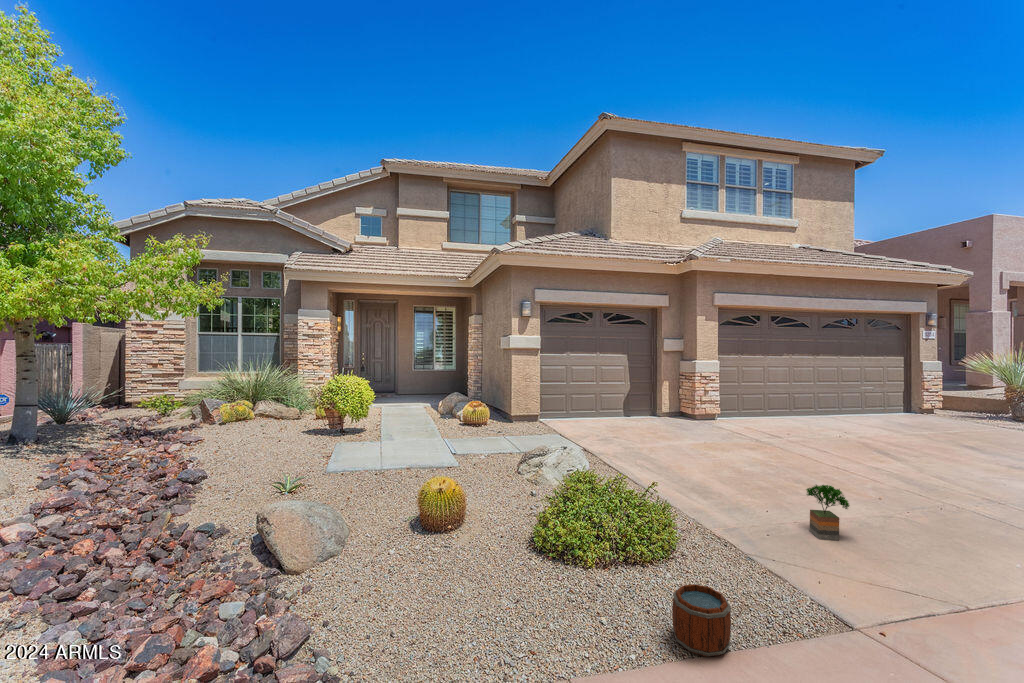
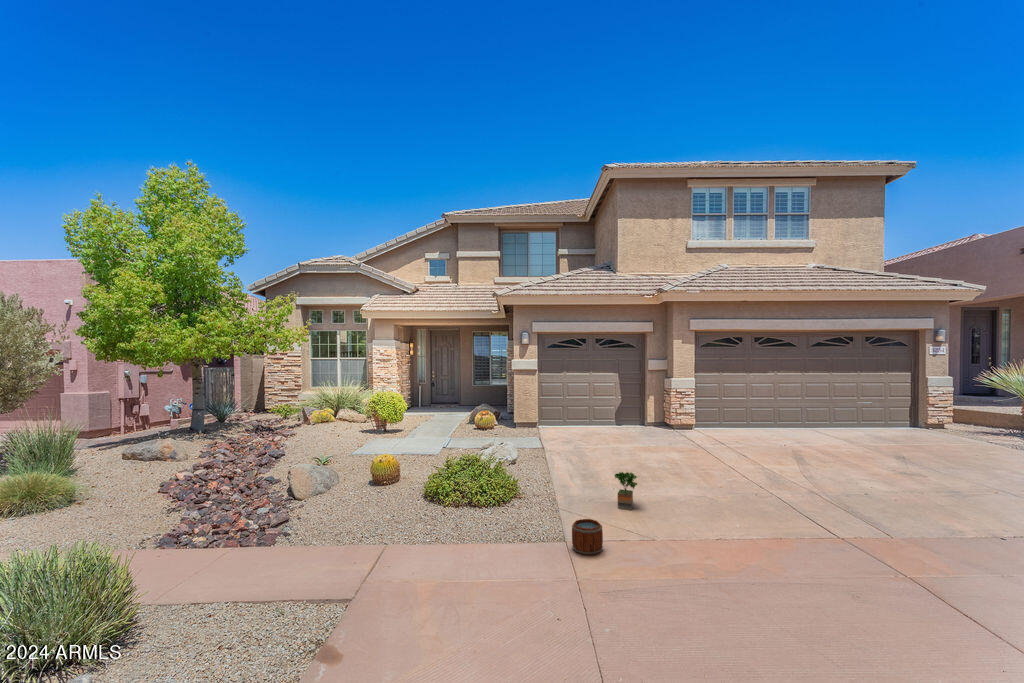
bucket: present [672,584,731,657] -> present [572,519,603,555]

